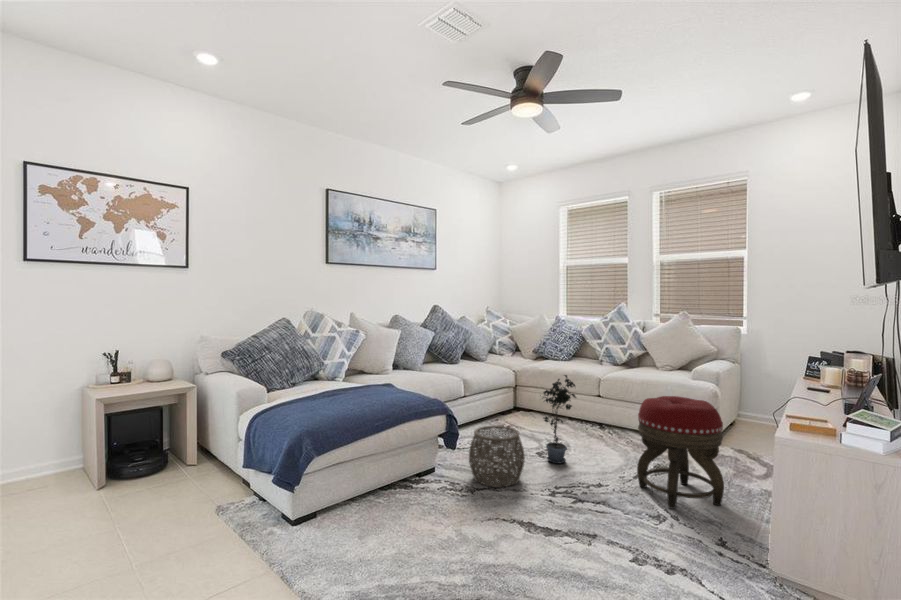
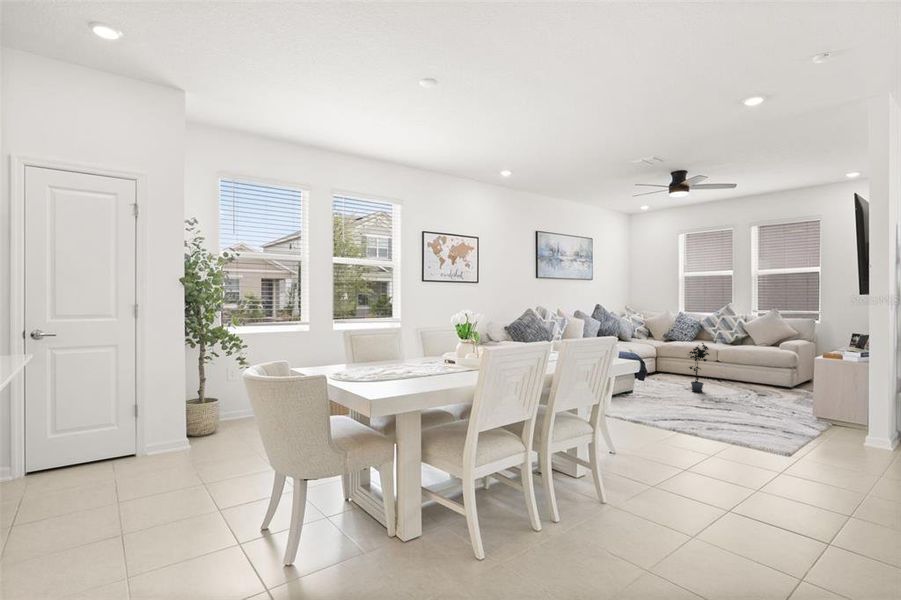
footstool: present [637,396,724,509] -> none [748,352,796,405]
woven basket: present [469,426,525,487] -> none [651,369,684,398]

